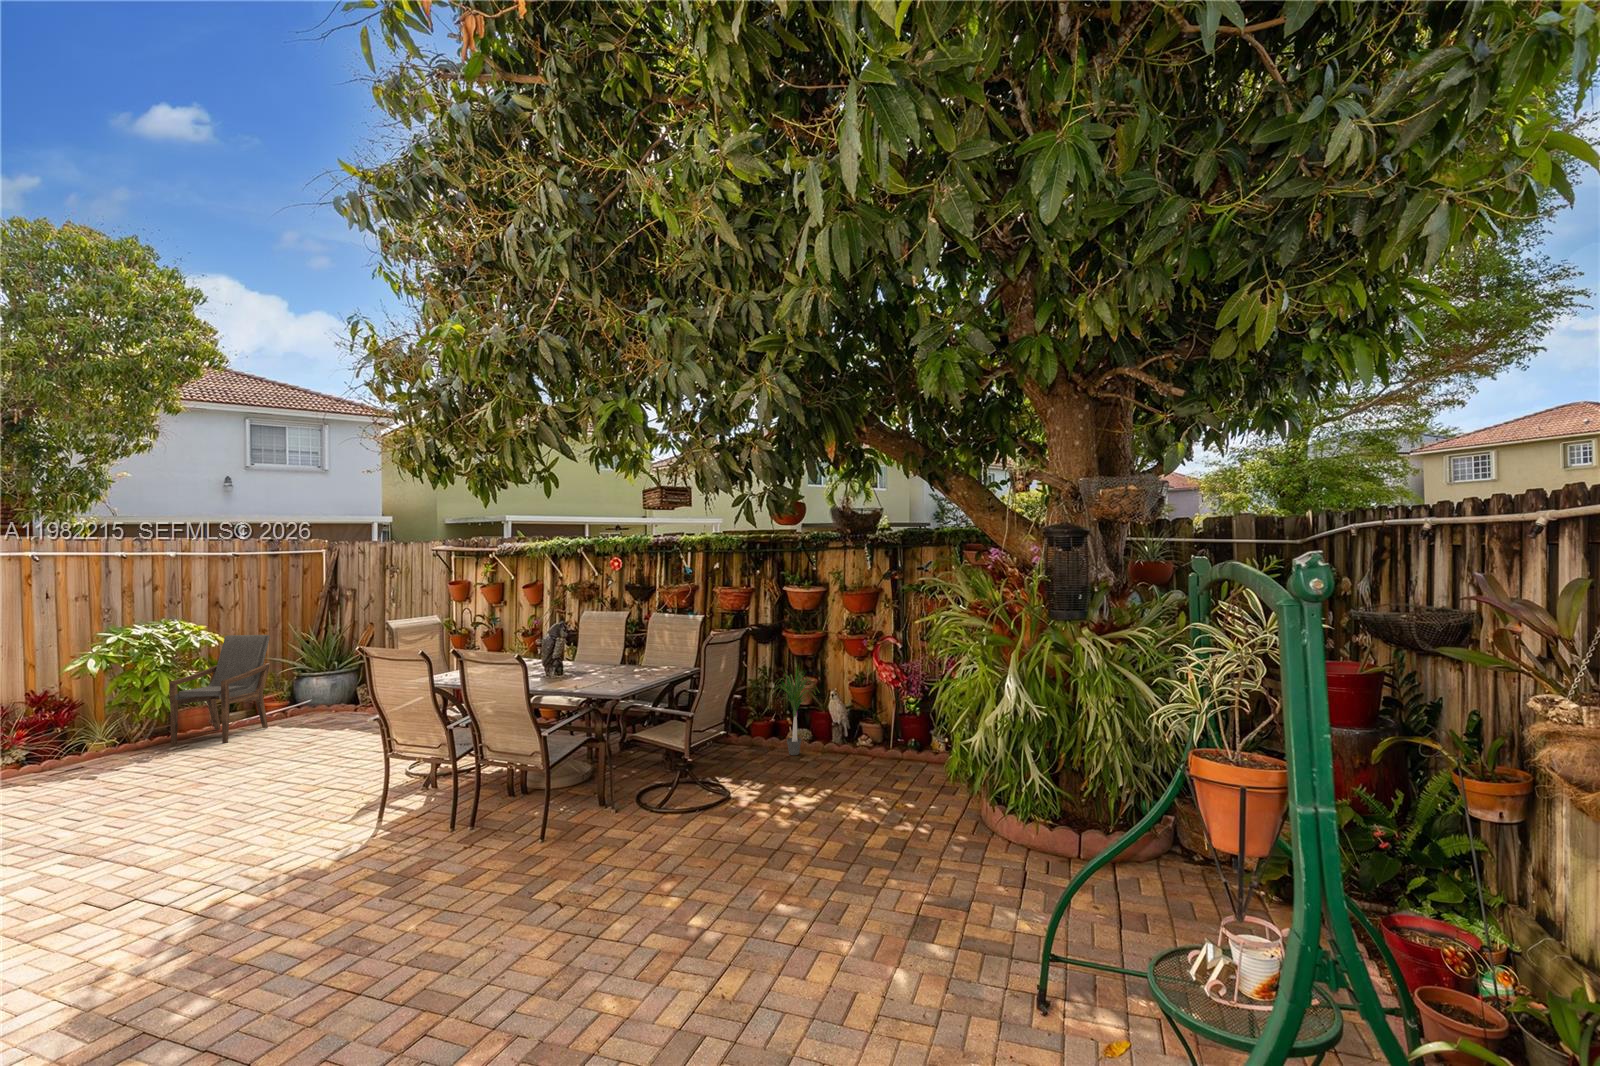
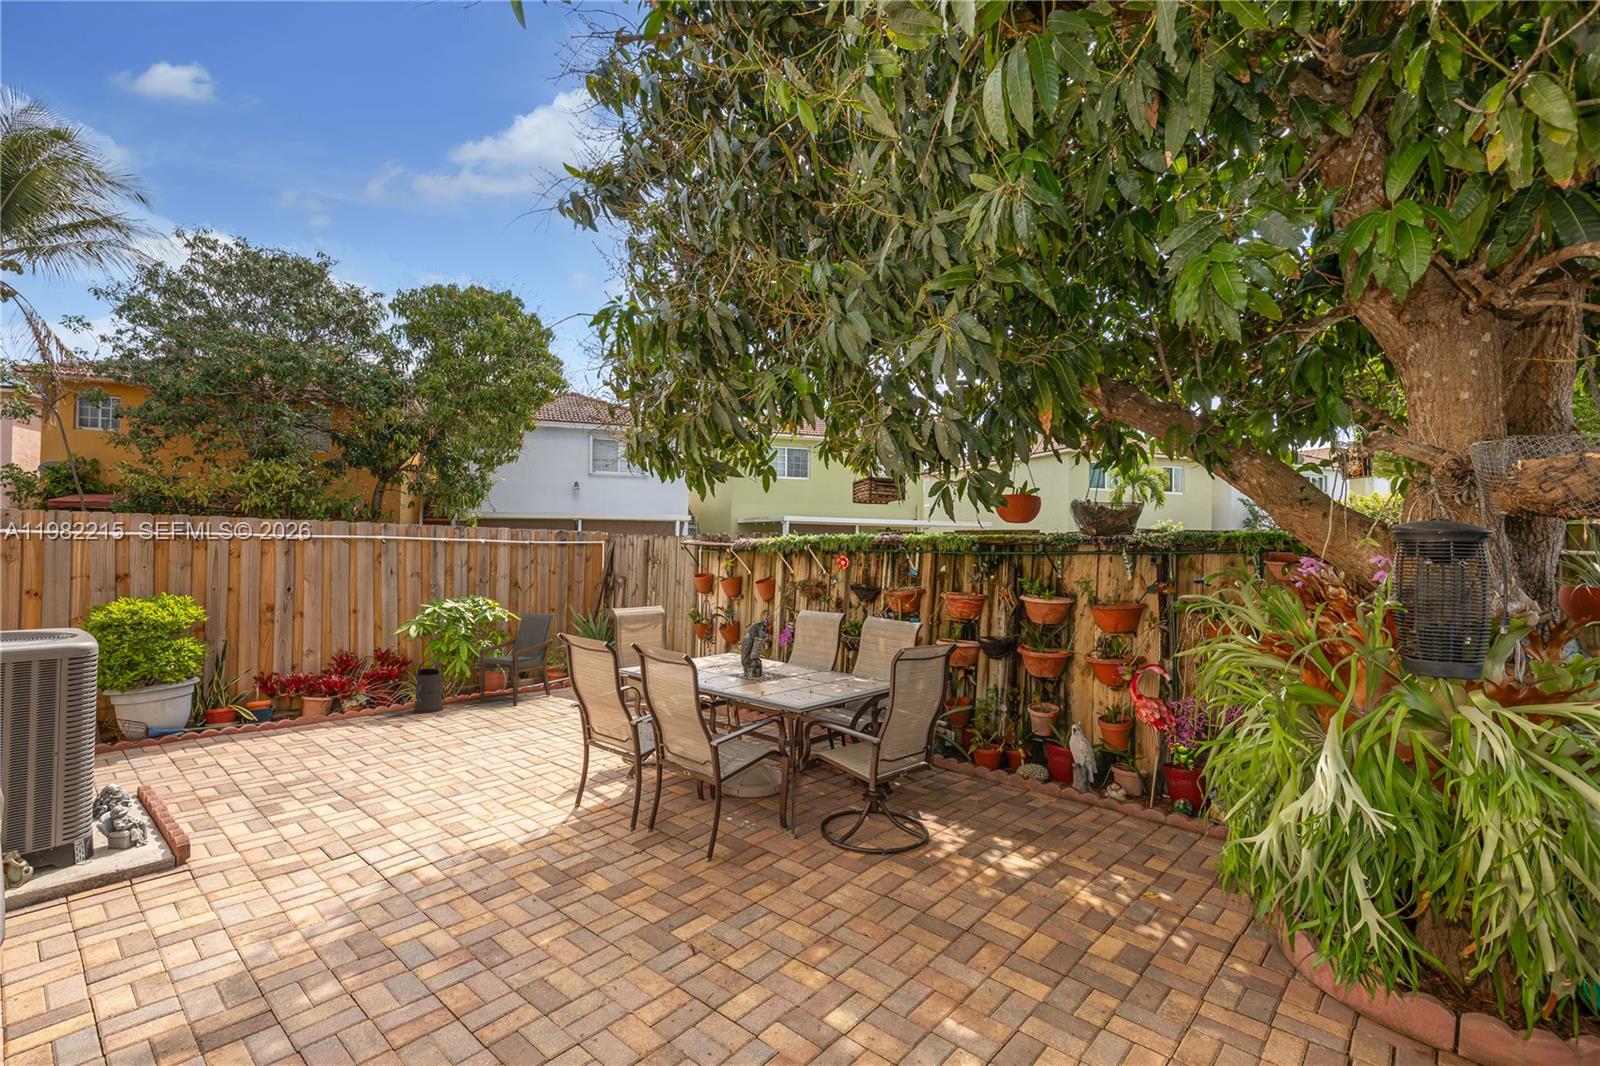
potted plant: present [781,671,808,755] -> none [988,687,1061,799]
watering can: none [75,698,126,767] -> present [413,659,443,713]

